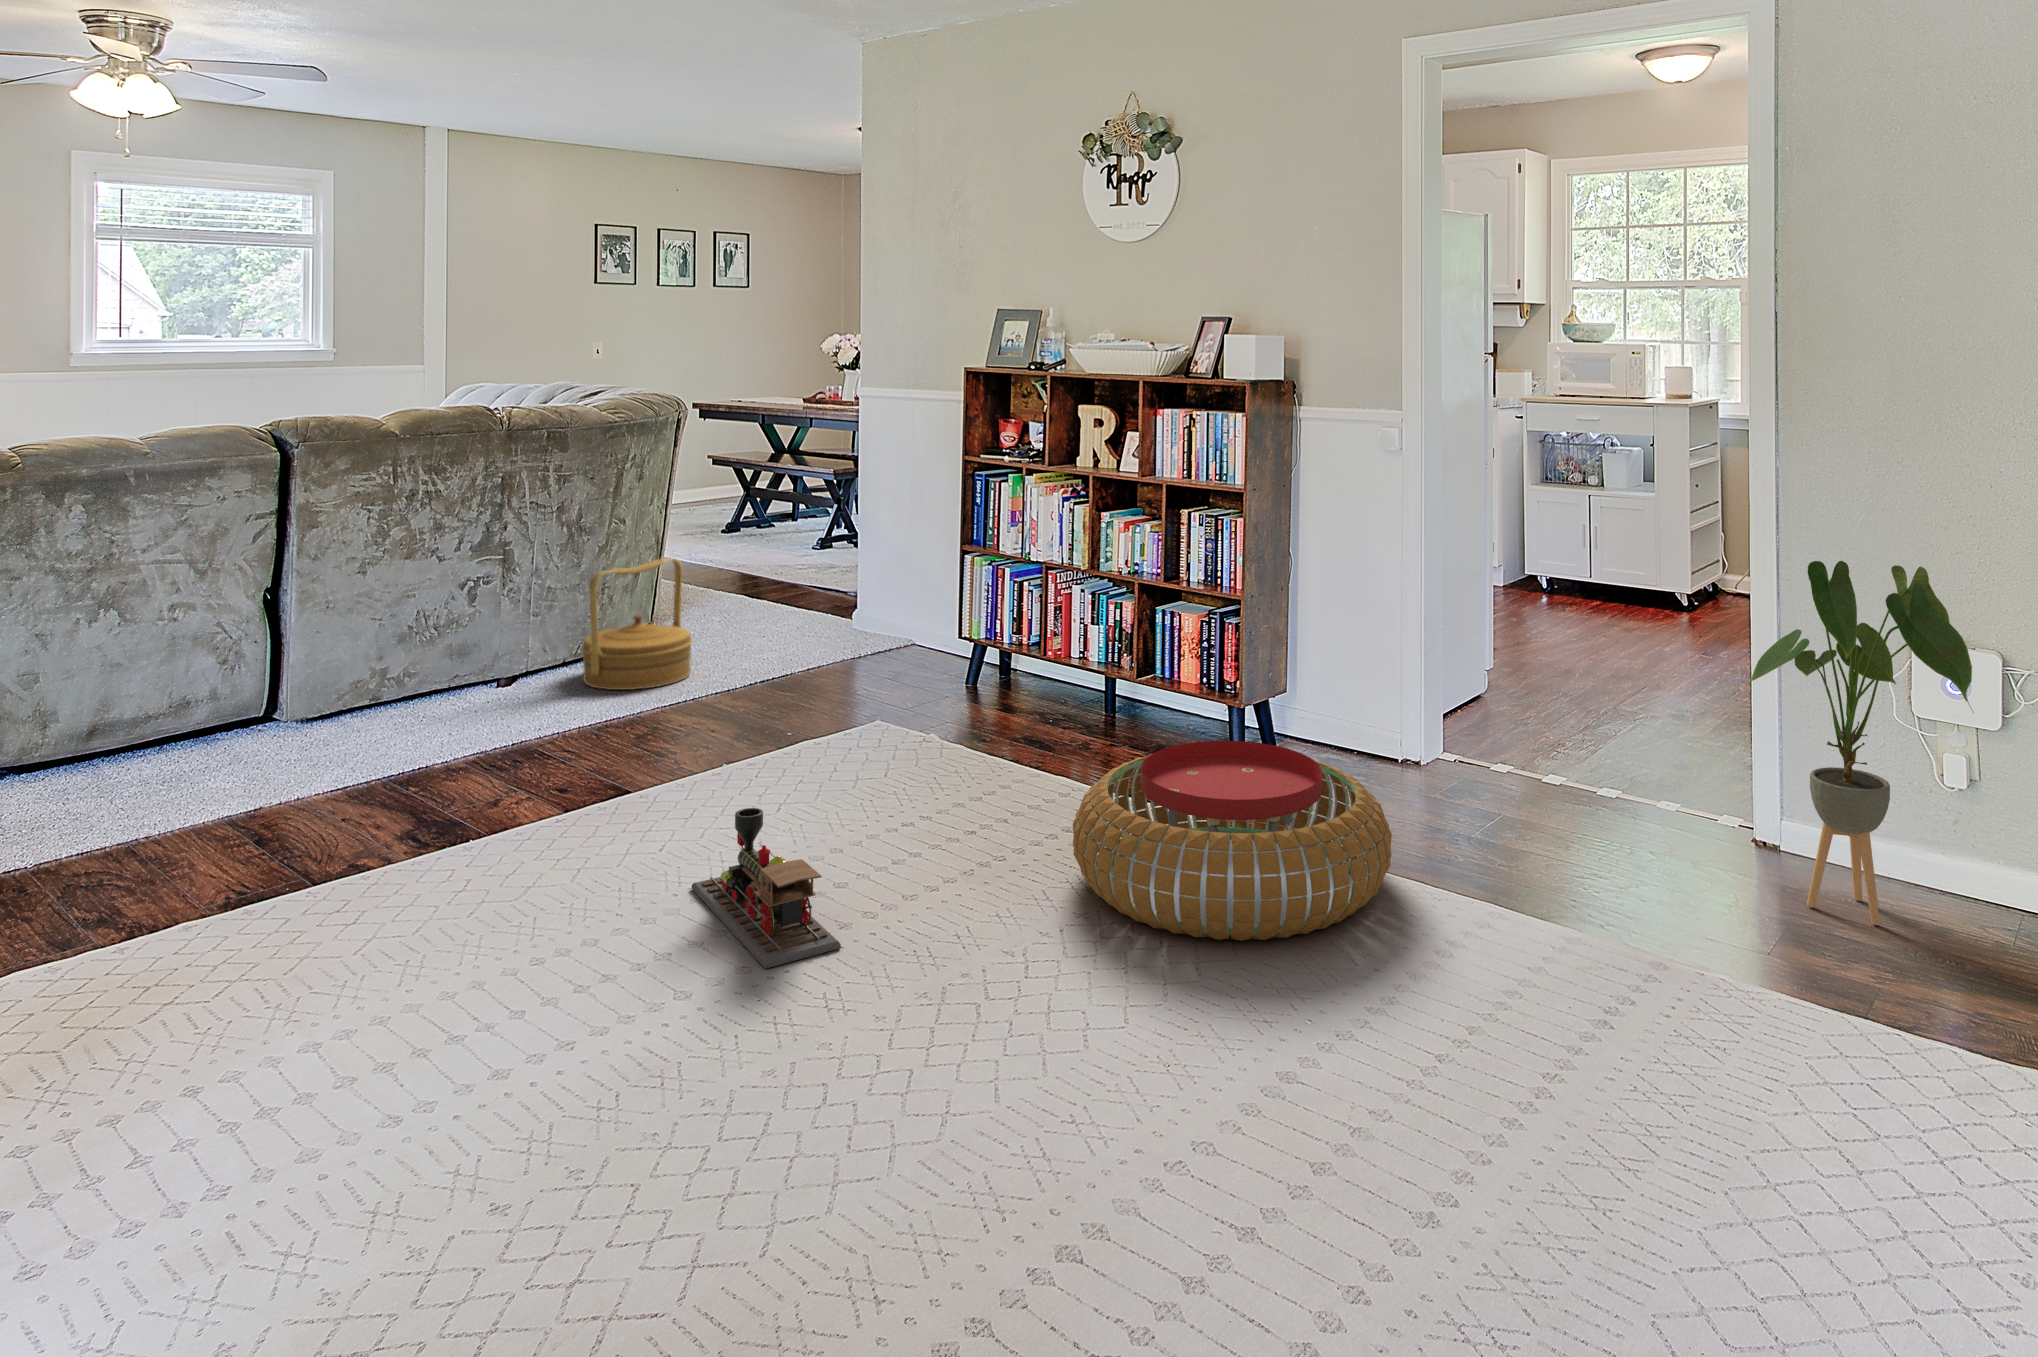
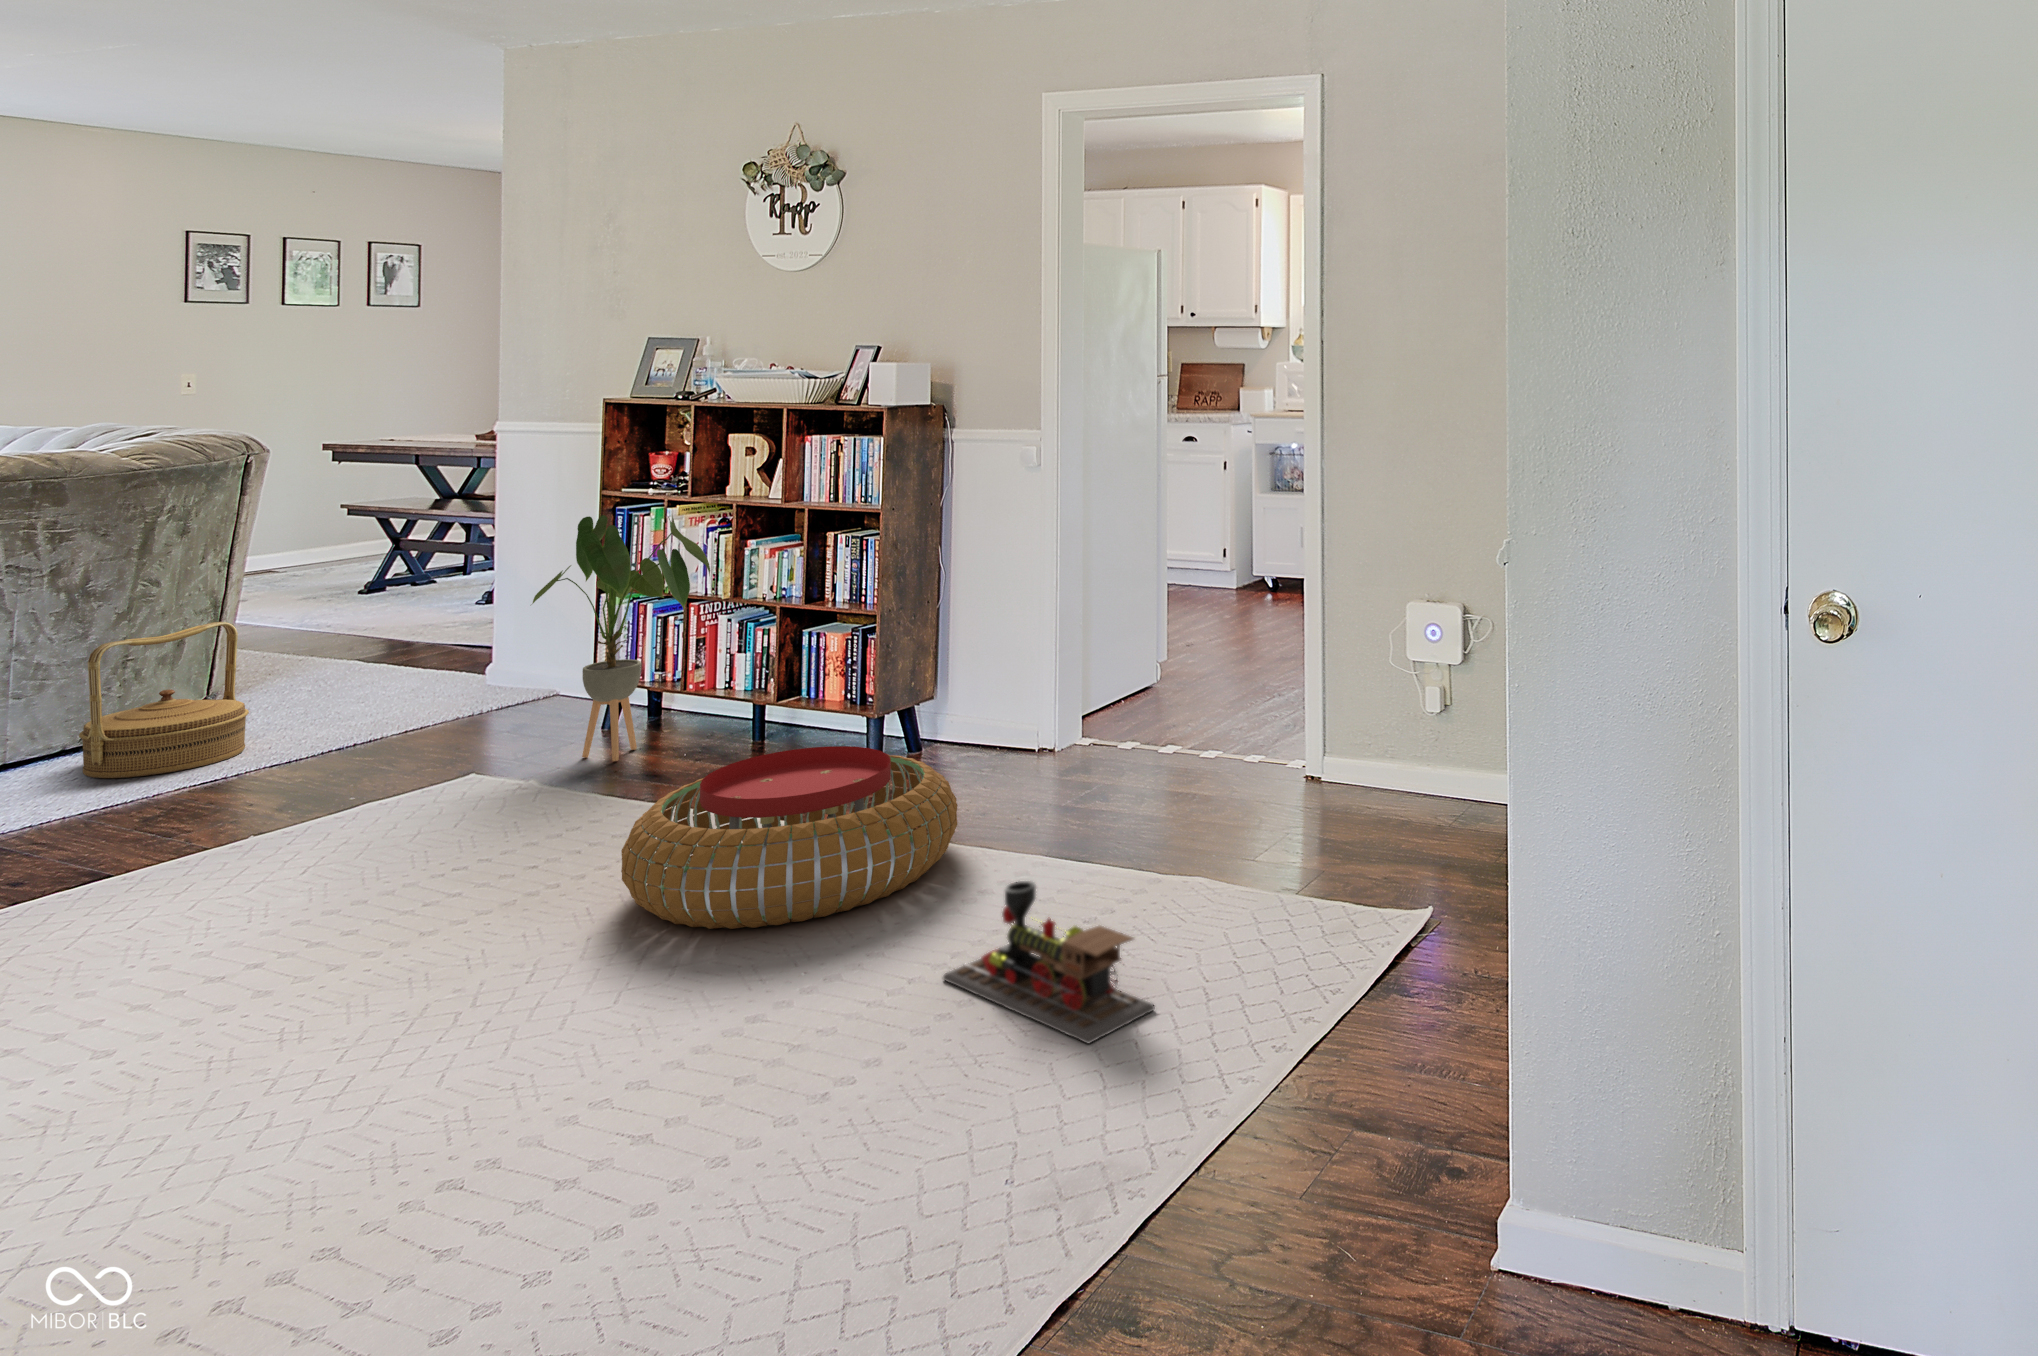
house plant: present [1747,561,1972,925] -> present [532,515,710,761]
toy train: present [692,808,841,969] -> present [943,881,1155,1043]

